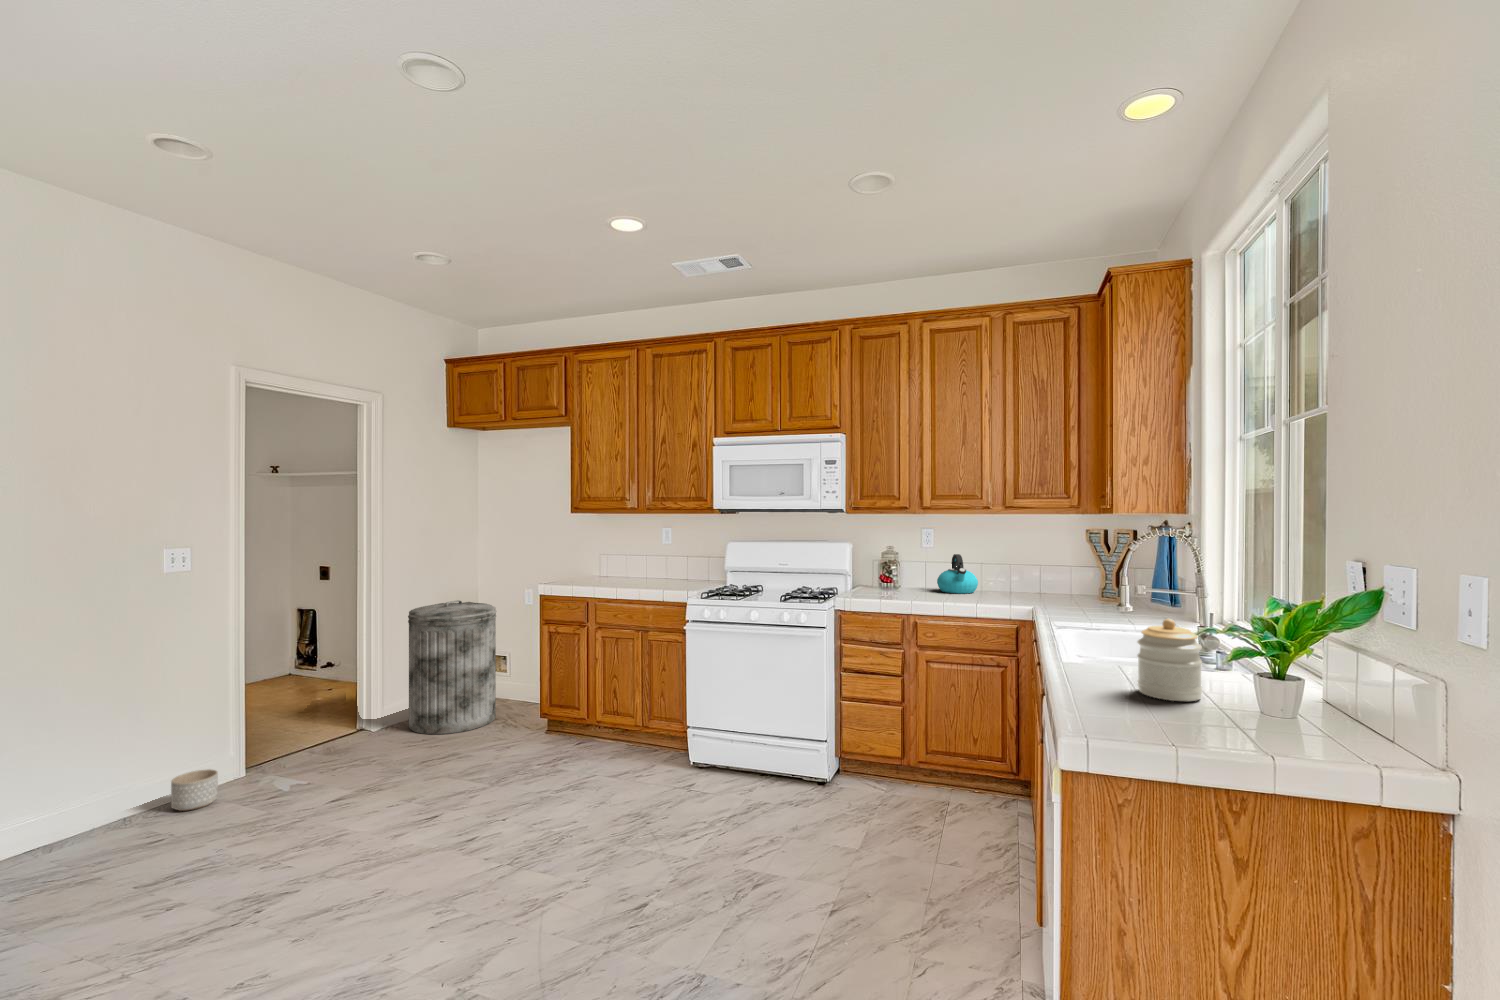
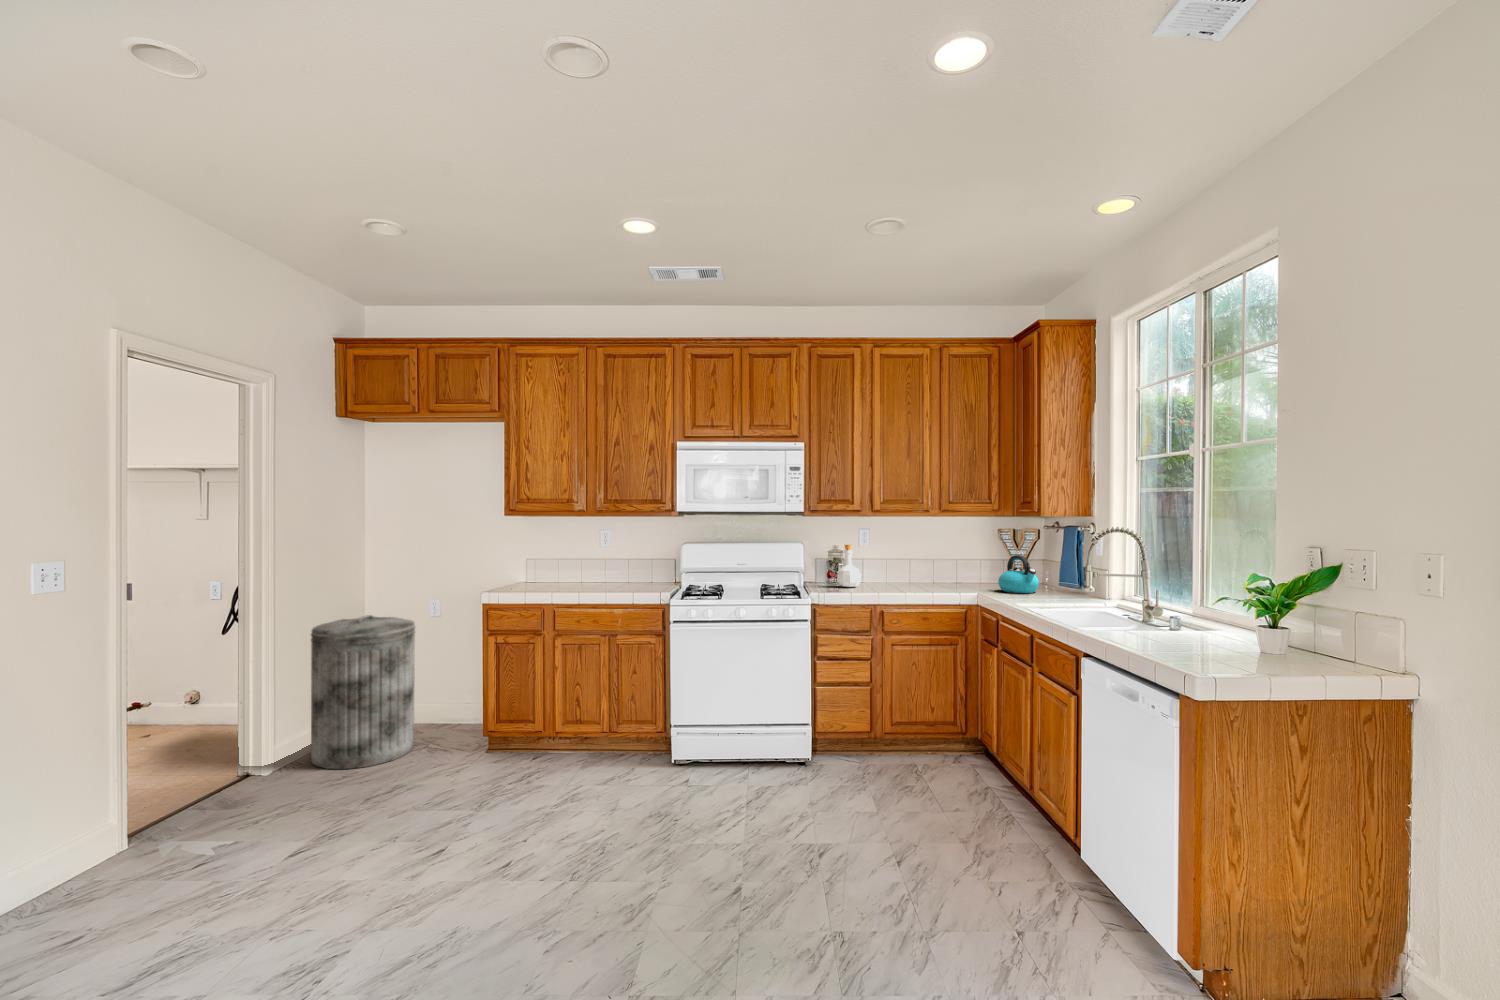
bottle: none [884,545,911,593] -> present [837,545,861,587]
kettle: present [937,554,978,594] -> present [998,555,1039,593]
jar: present [1137,619,1202,701] -> none [1177,593,1224,650]
planter: present [171,769,218,811] -> none [72,838,134,894]

